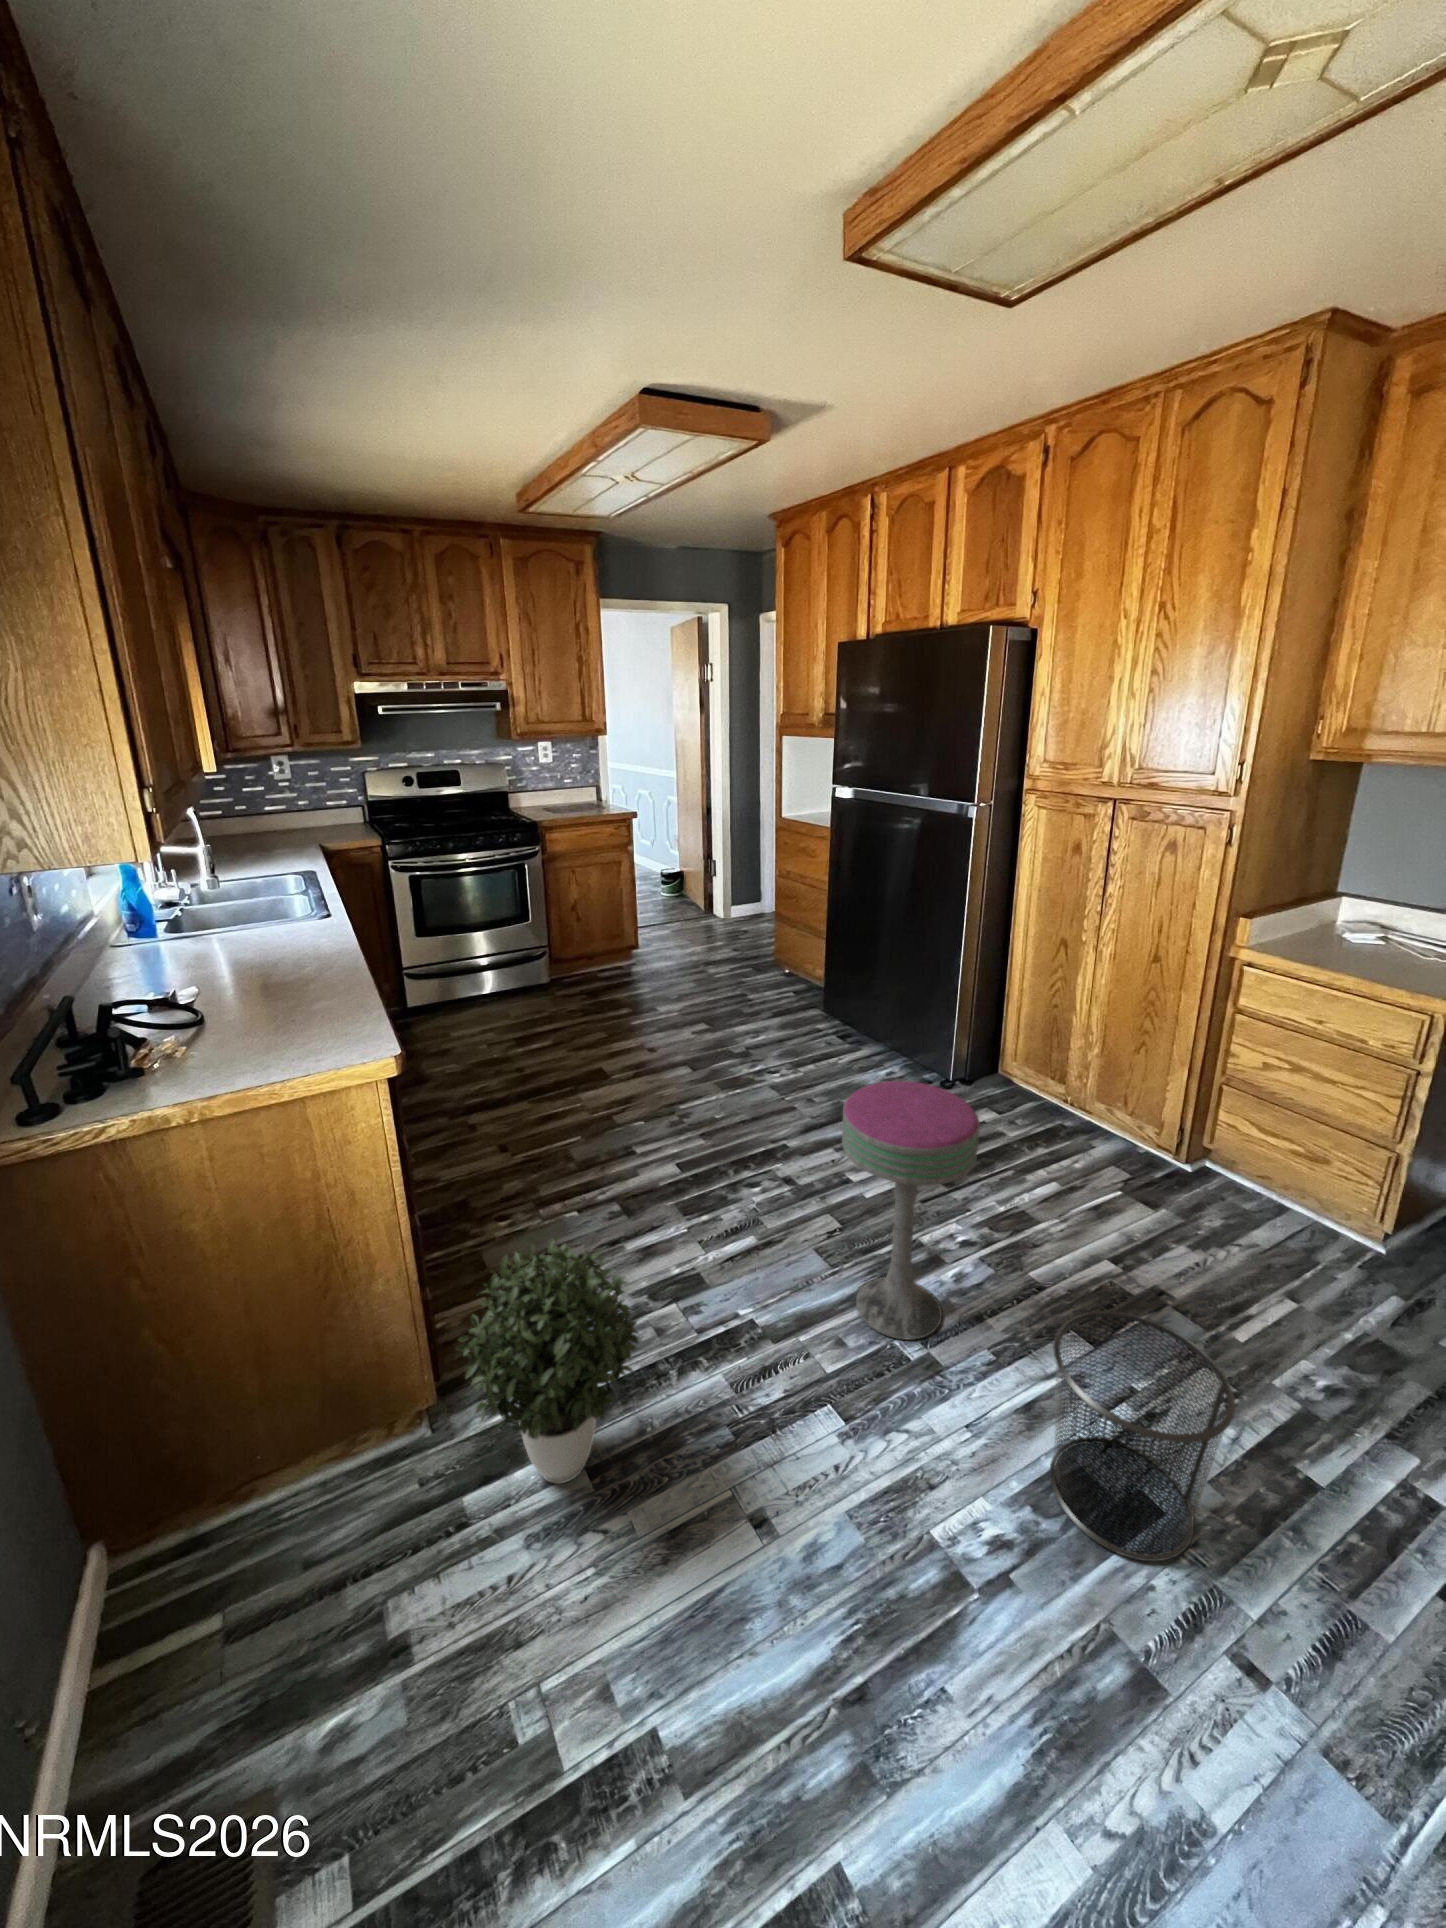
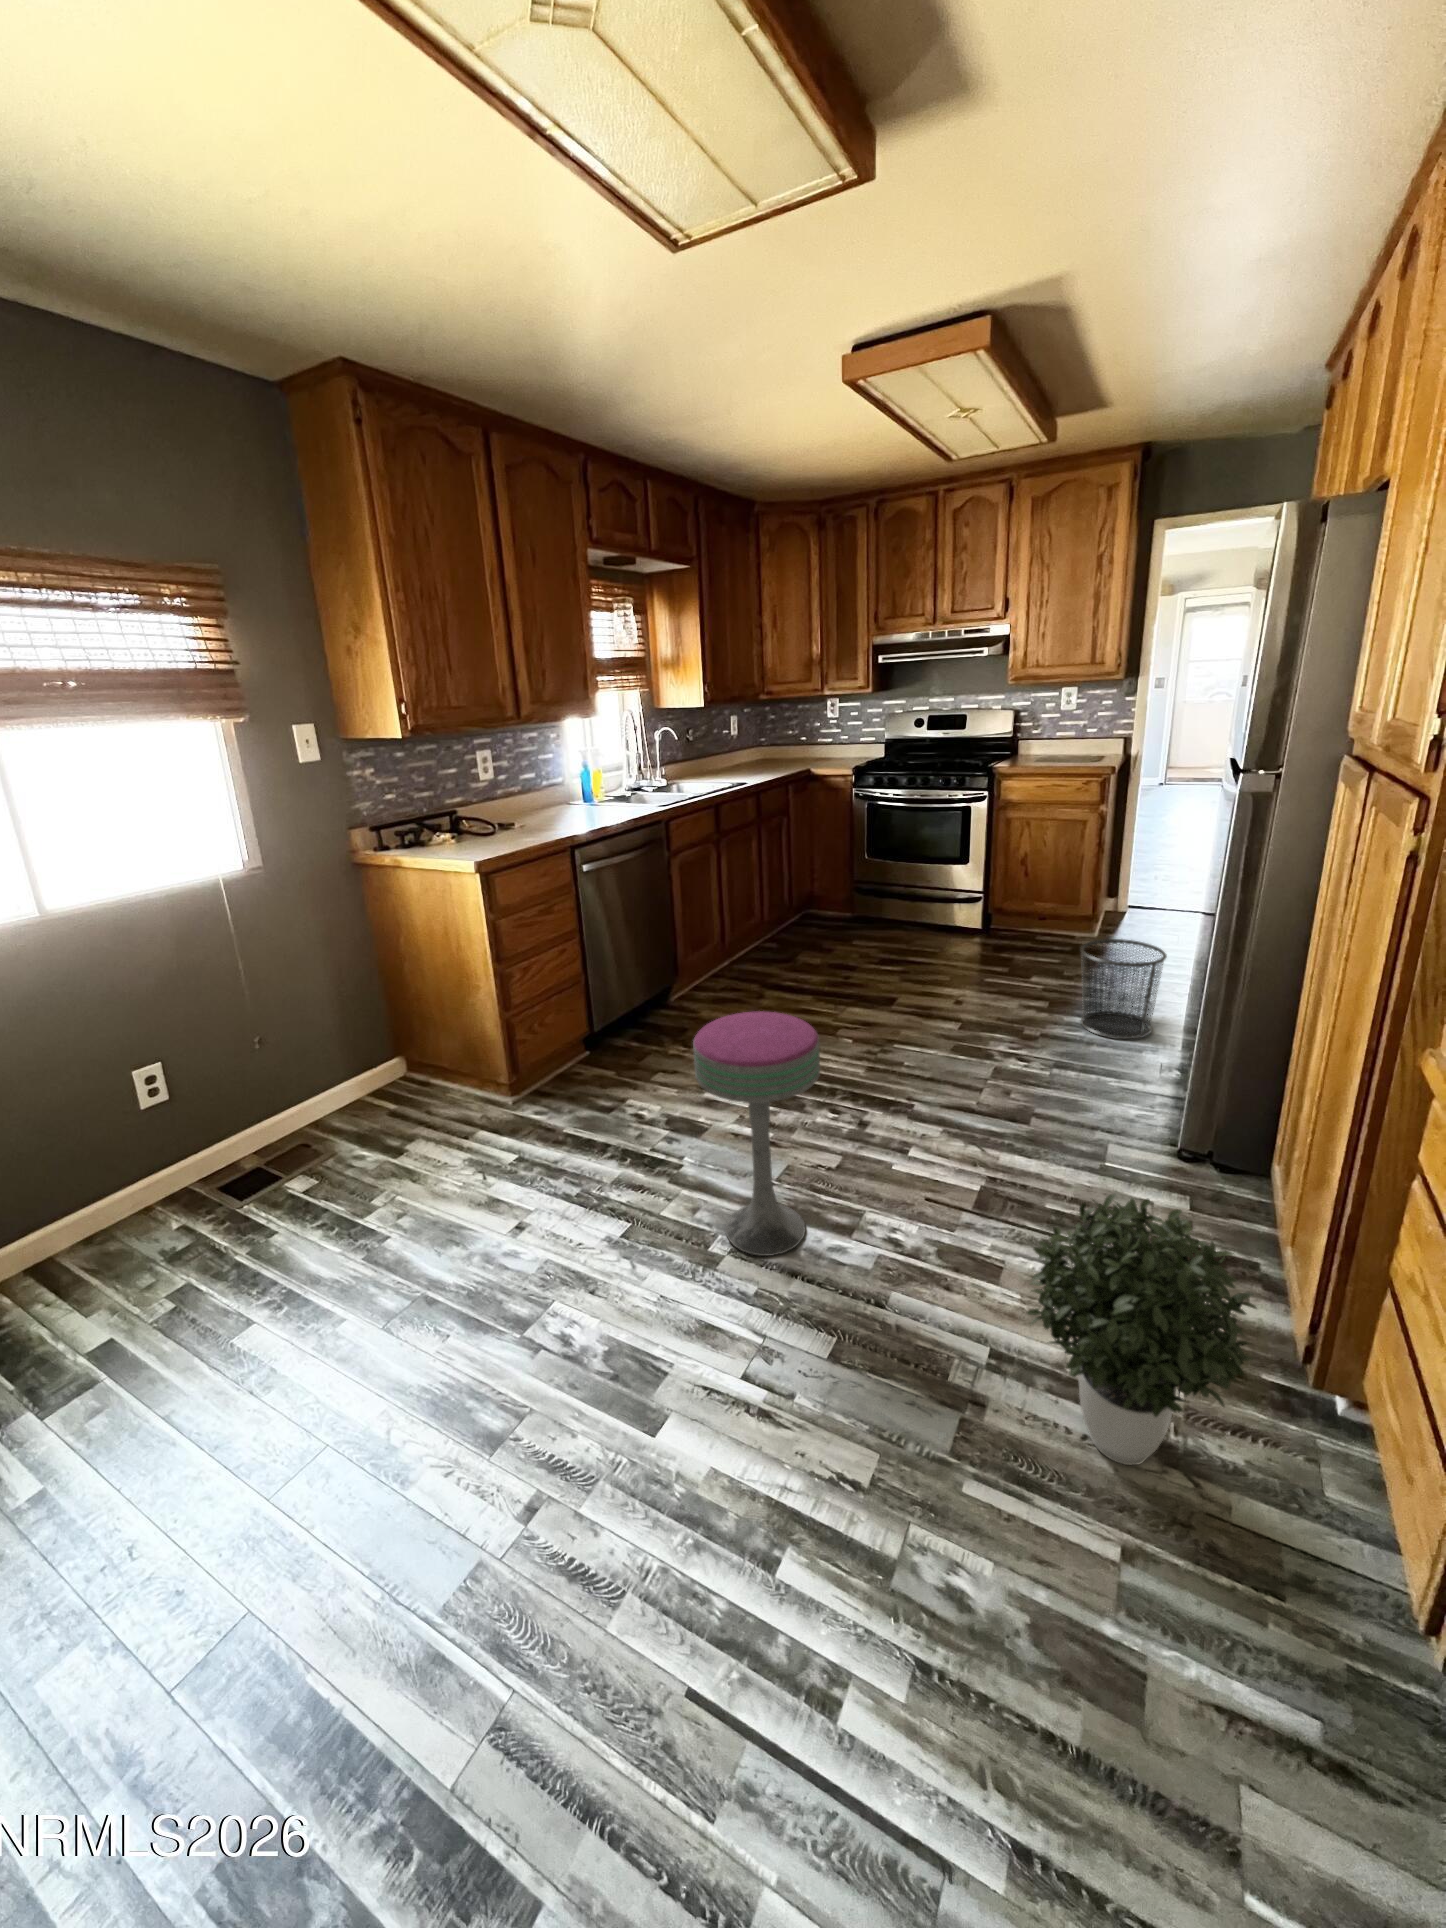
potted plant: present [455,1238,638,1483] -> present [1027,1194,1257,1465]
waste bin: present [1050,1311,1235,1561] -> present [1080,939,1167,1039]

